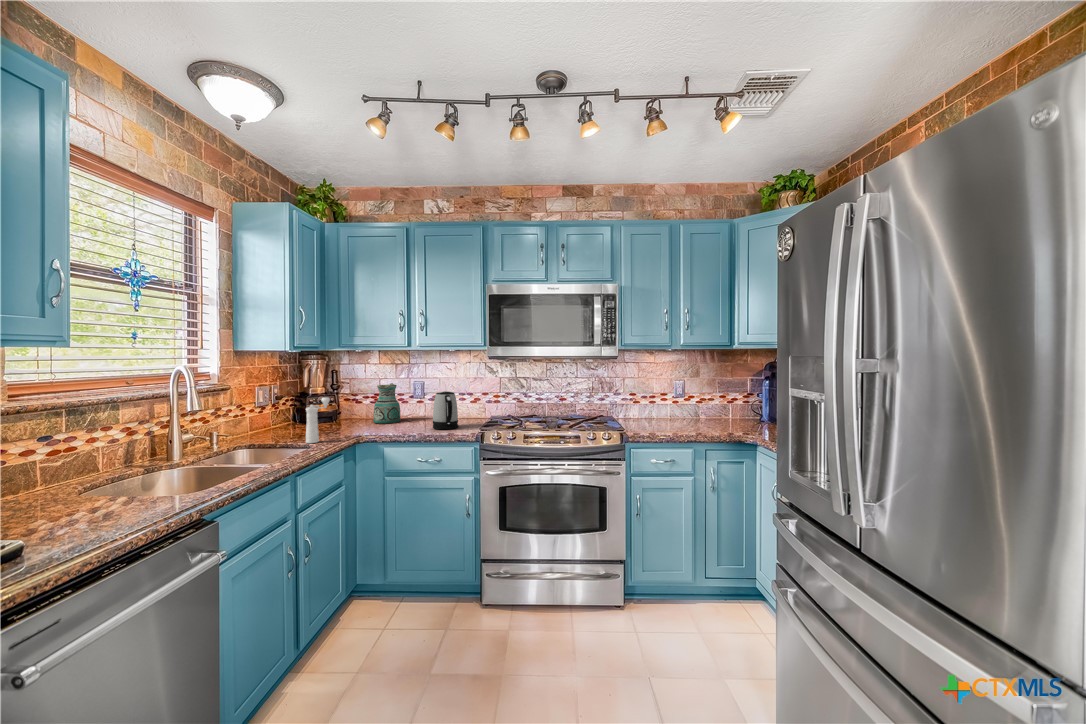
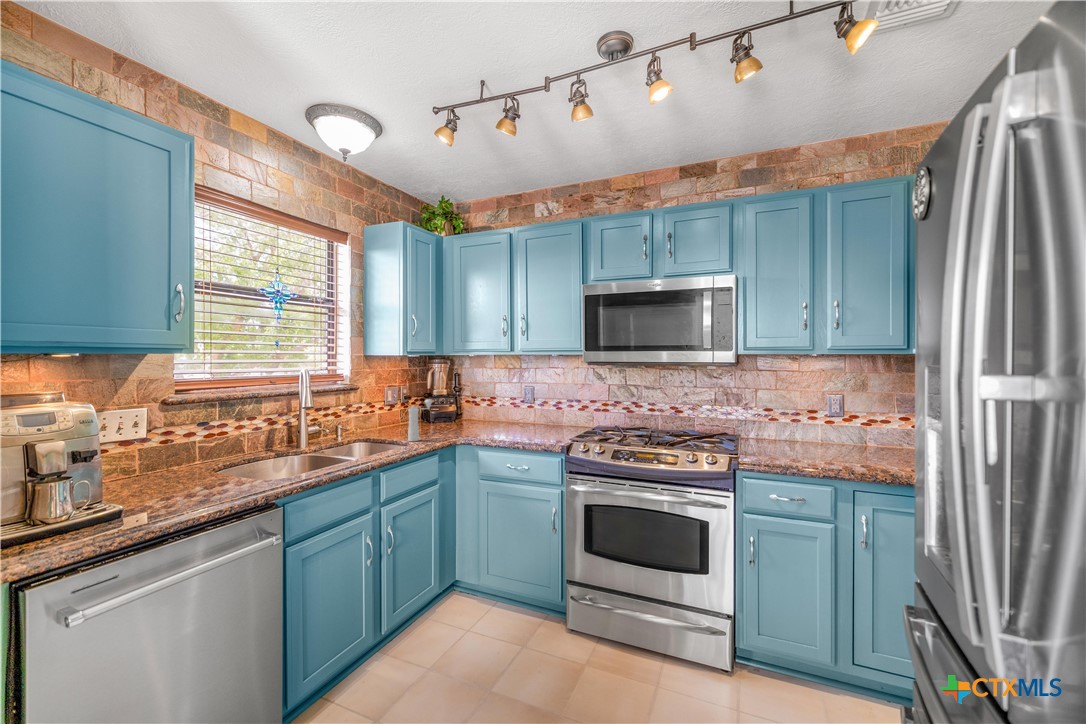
ceramic pitcher: present [373,383,400,424] -> none [483,387,509,427]
kettle: present [433,391,458,429] -> none [527,397,553,437]

